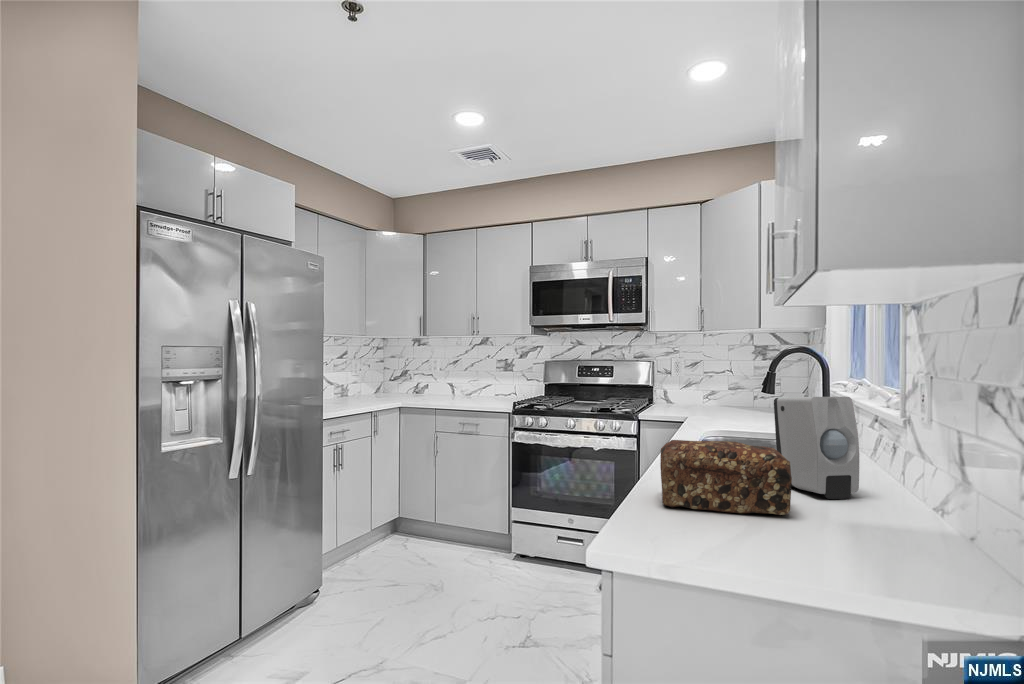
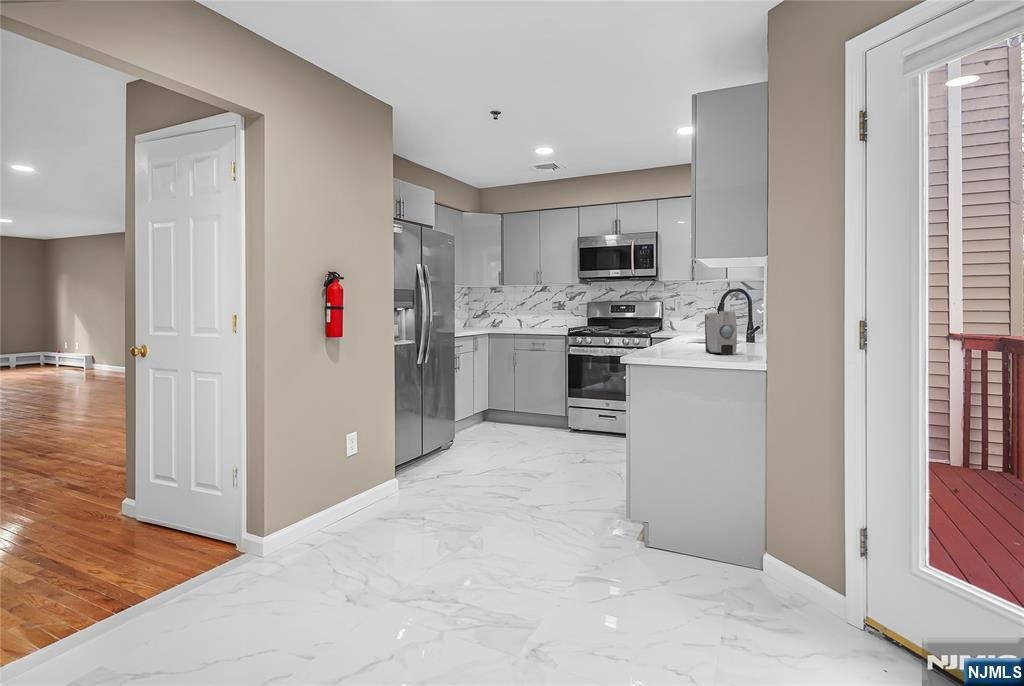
bread loaf: present [660,440,792,515] -> none [649,330,701,357]

